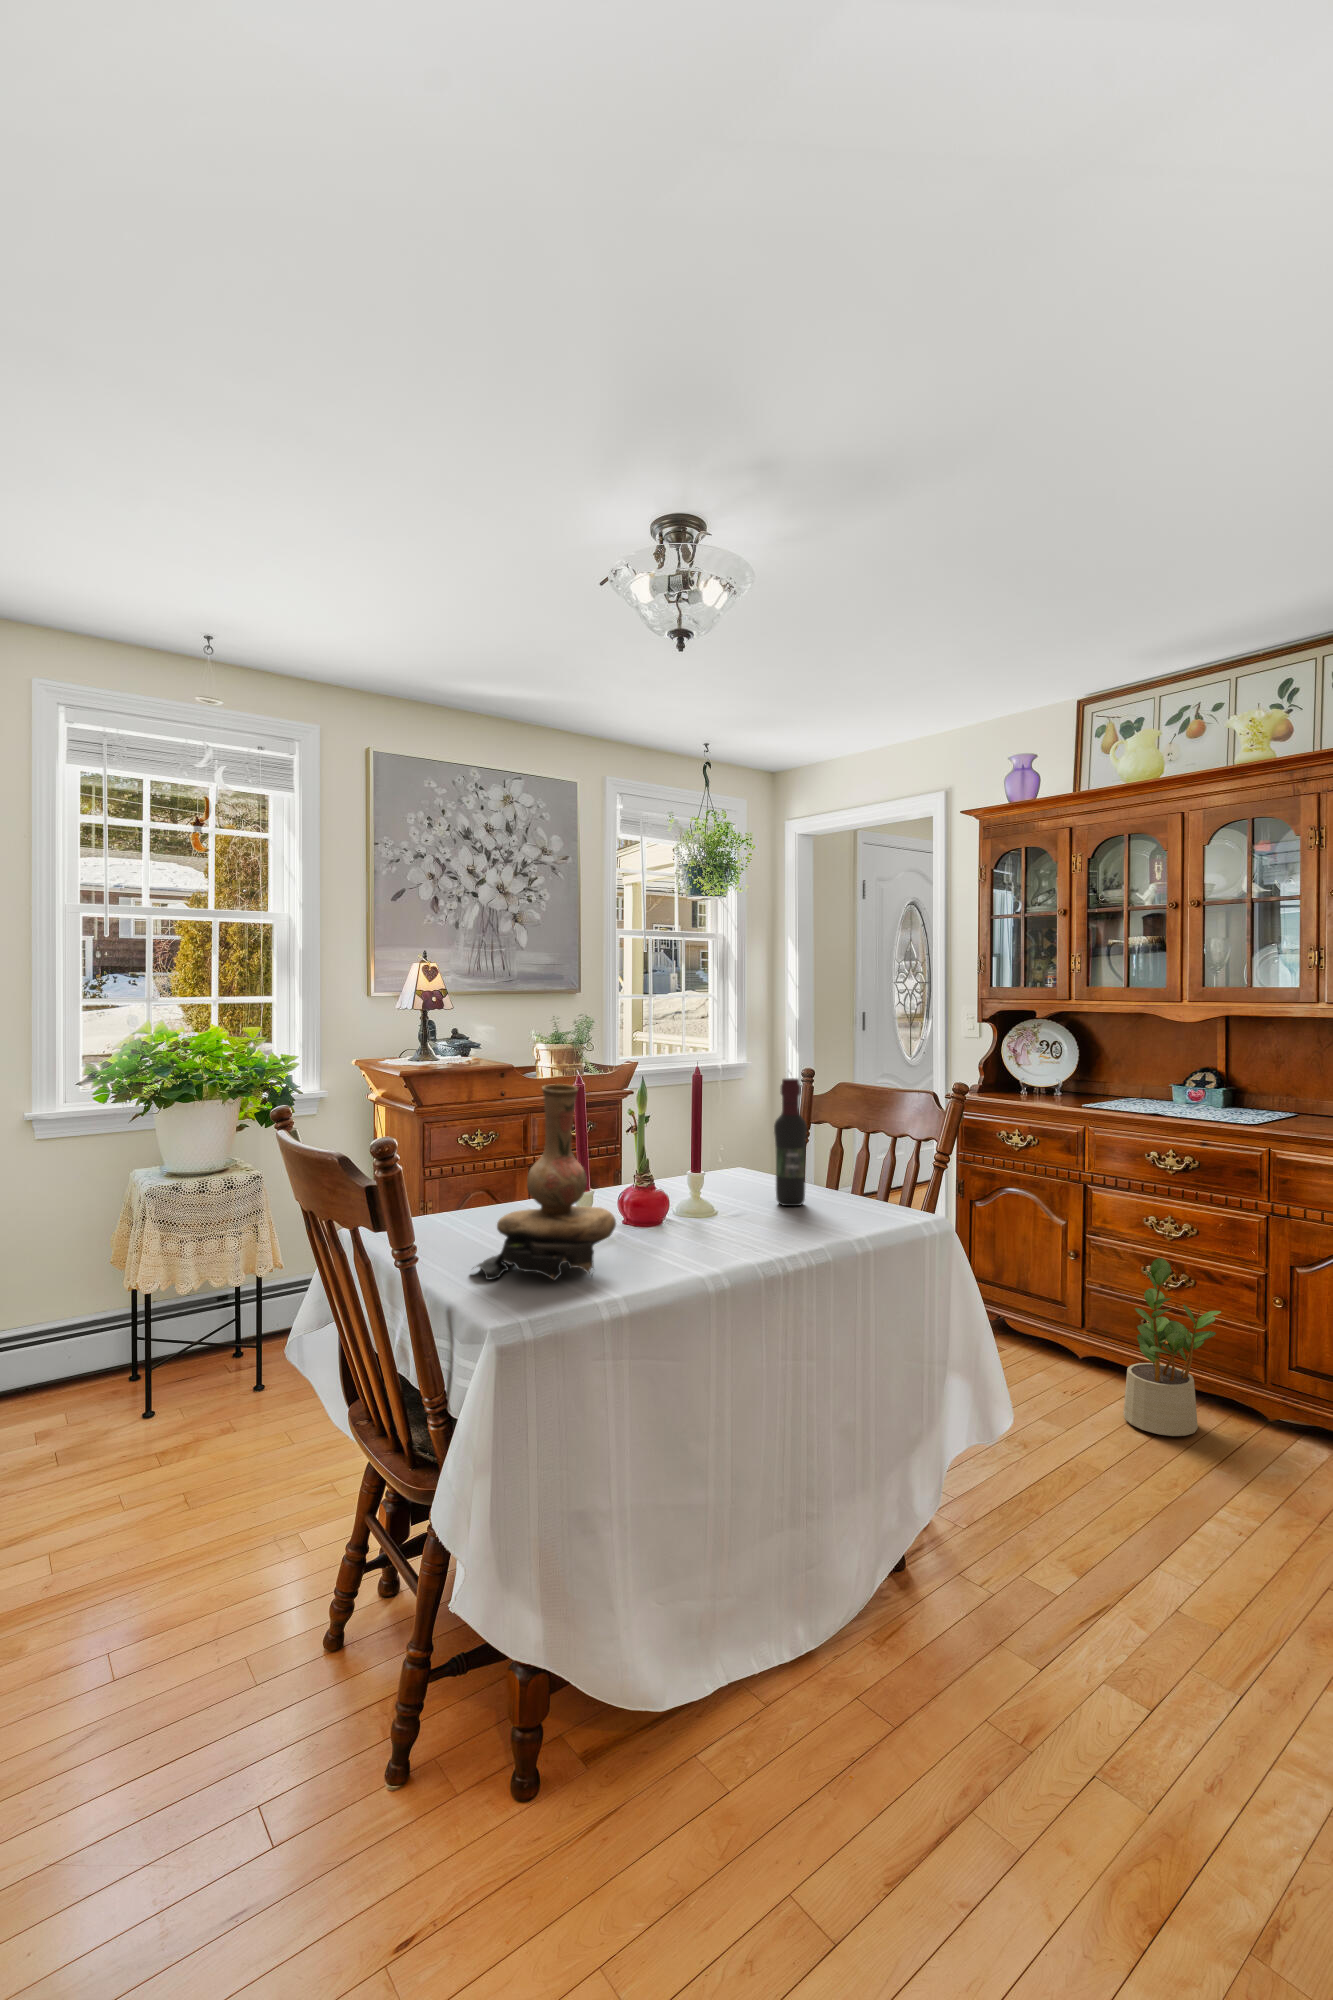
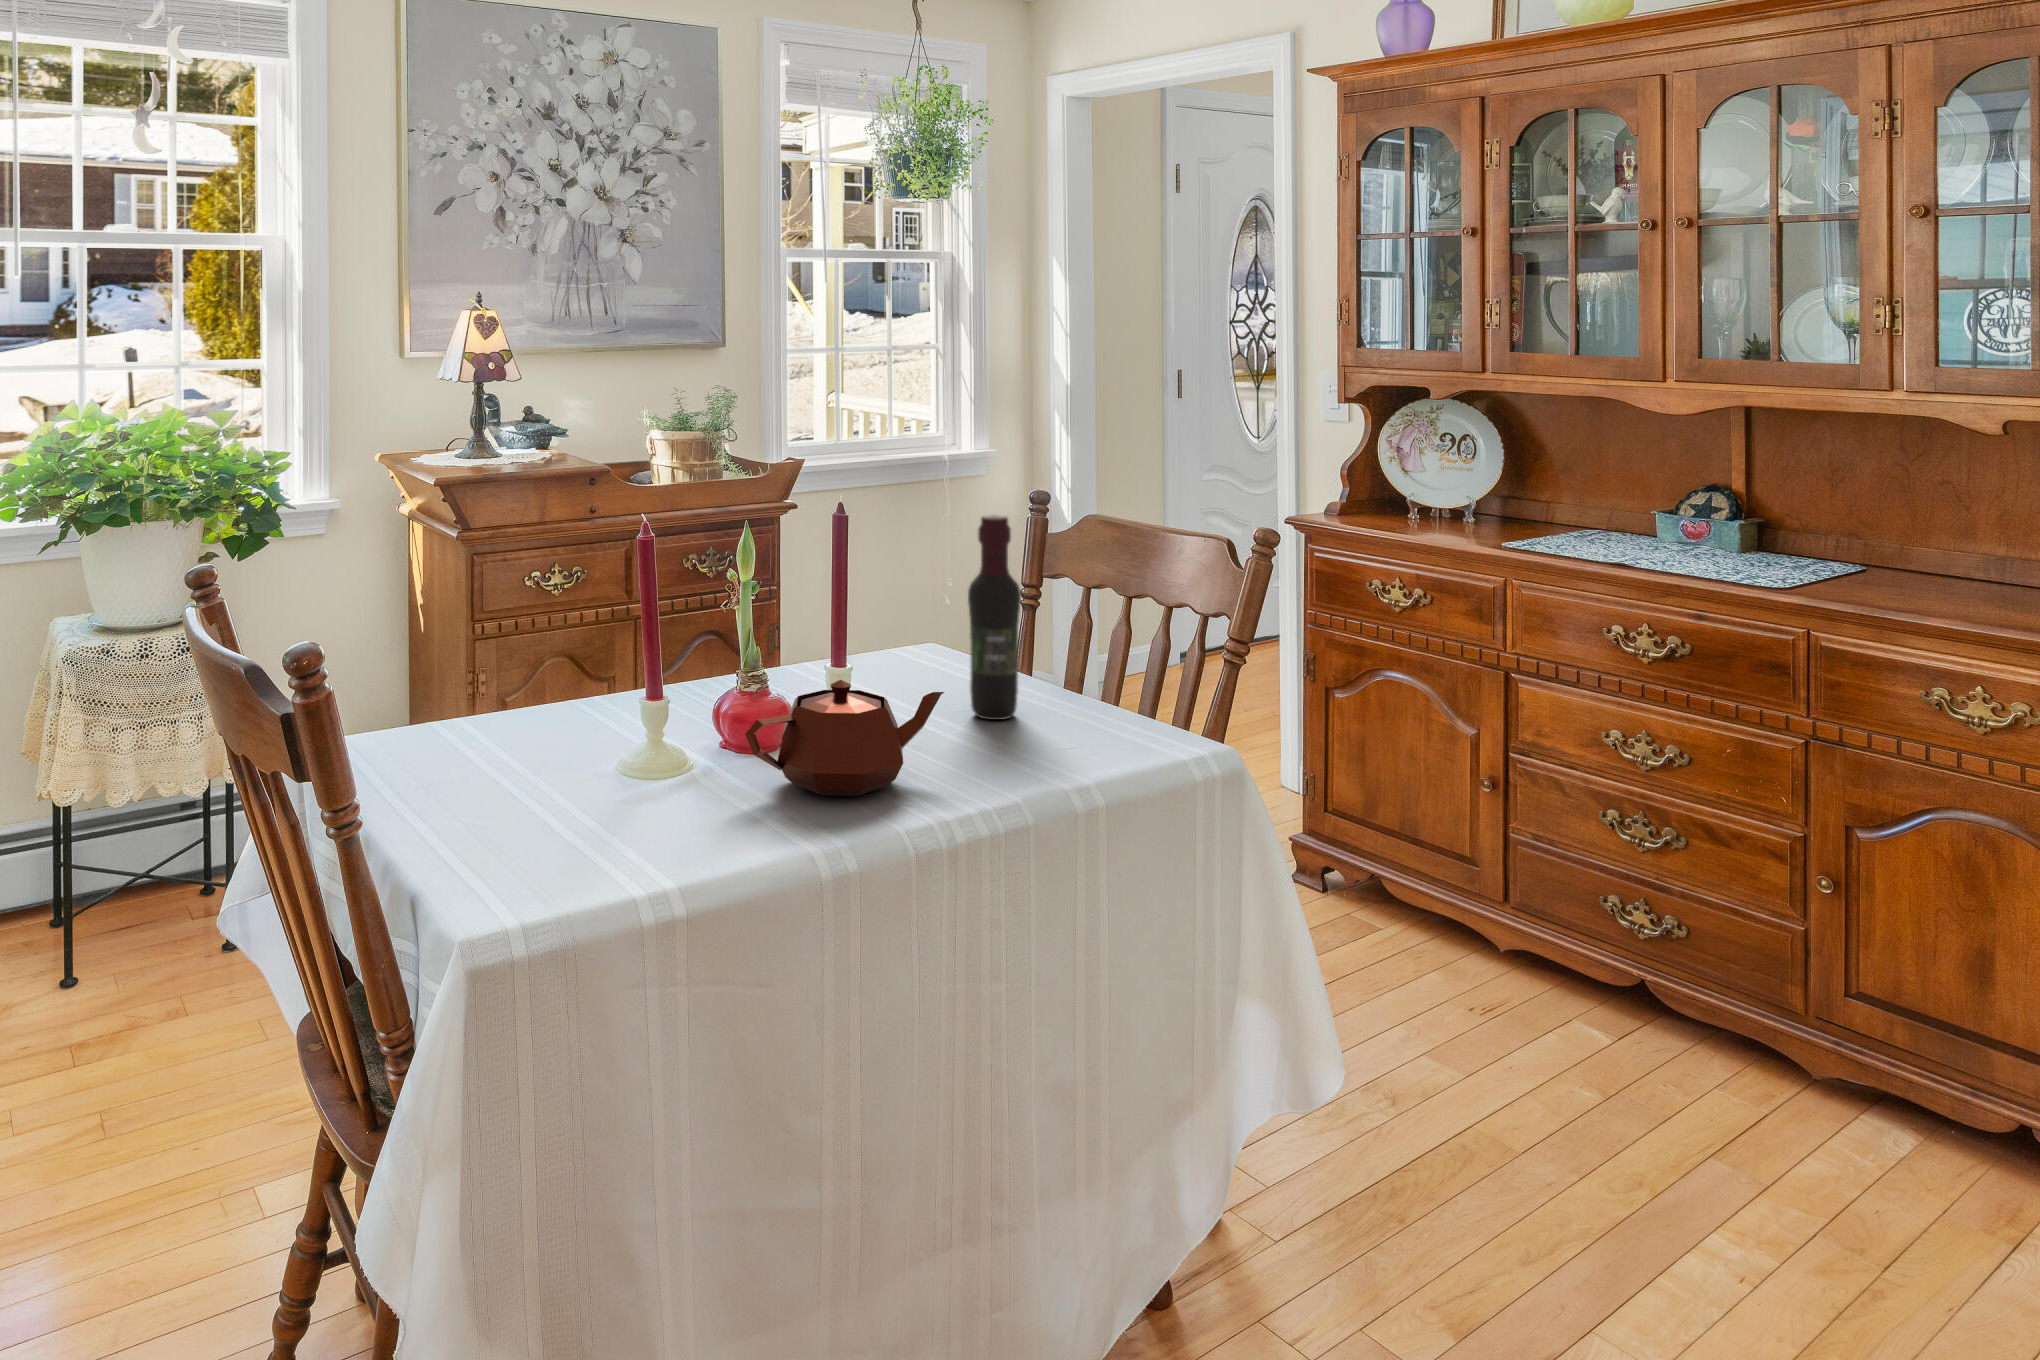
vase: present [477,1084,616,1280] -> none [454,539,684,855]
teapot: none [649,1175,769,1247] -> present [745,680,944,796]
potted plant: present [1123,1258,1221,1436] -> none [1556,799,1721,1088]

